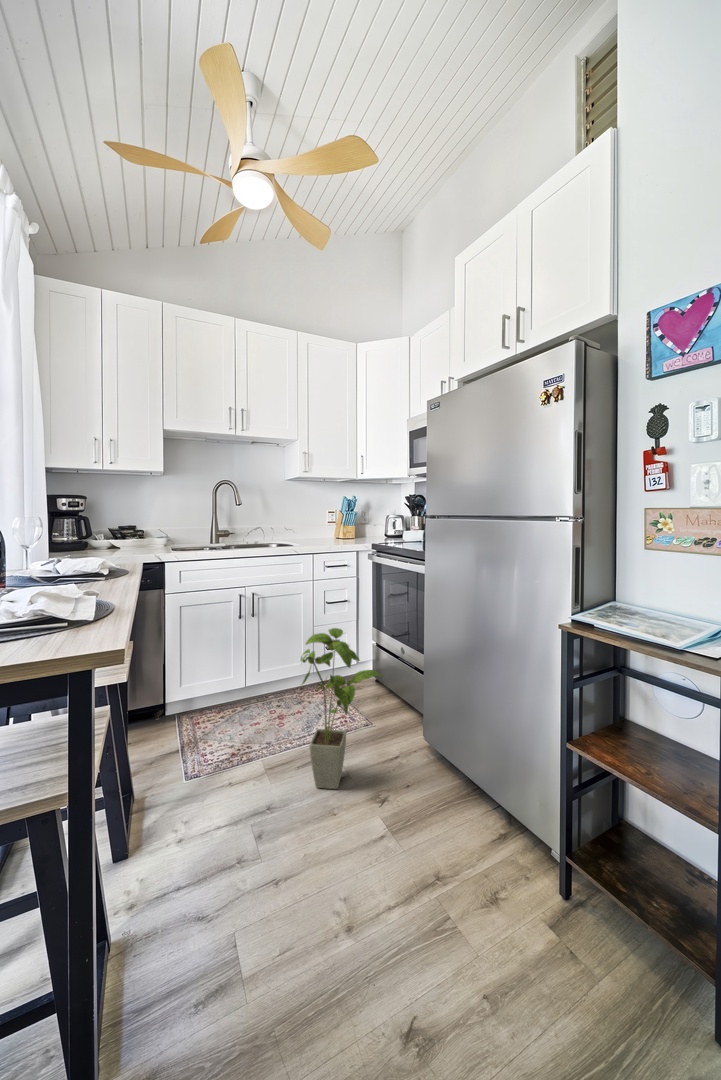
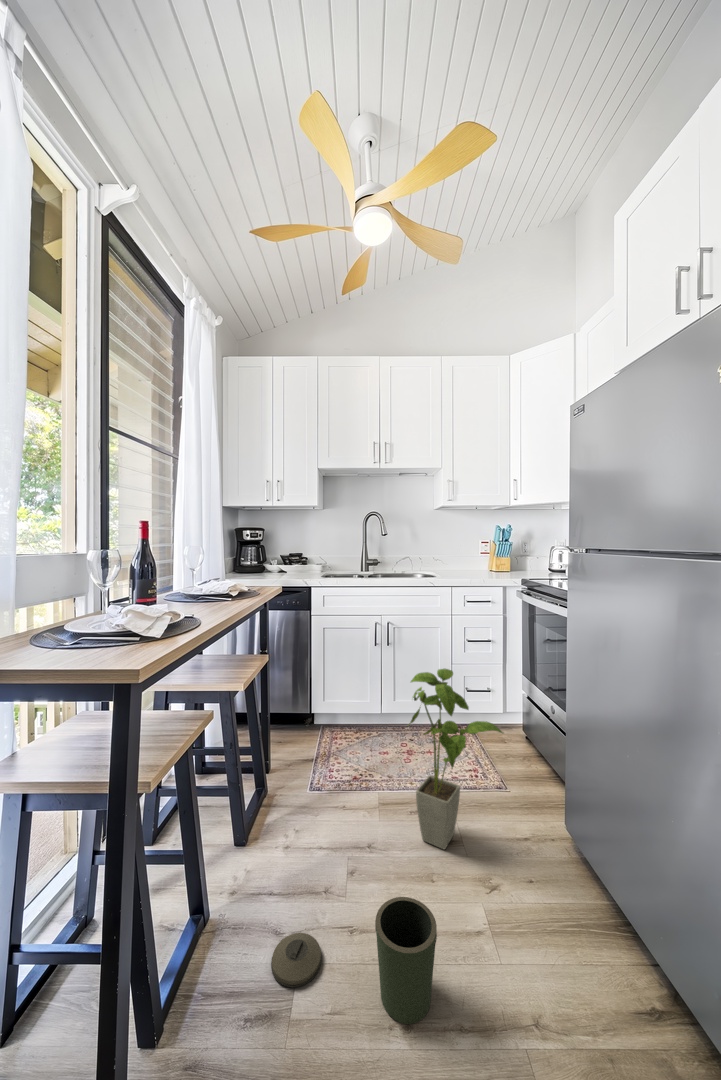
trash can: none [204,829,366,951] -> present [271,897,437,1024]

